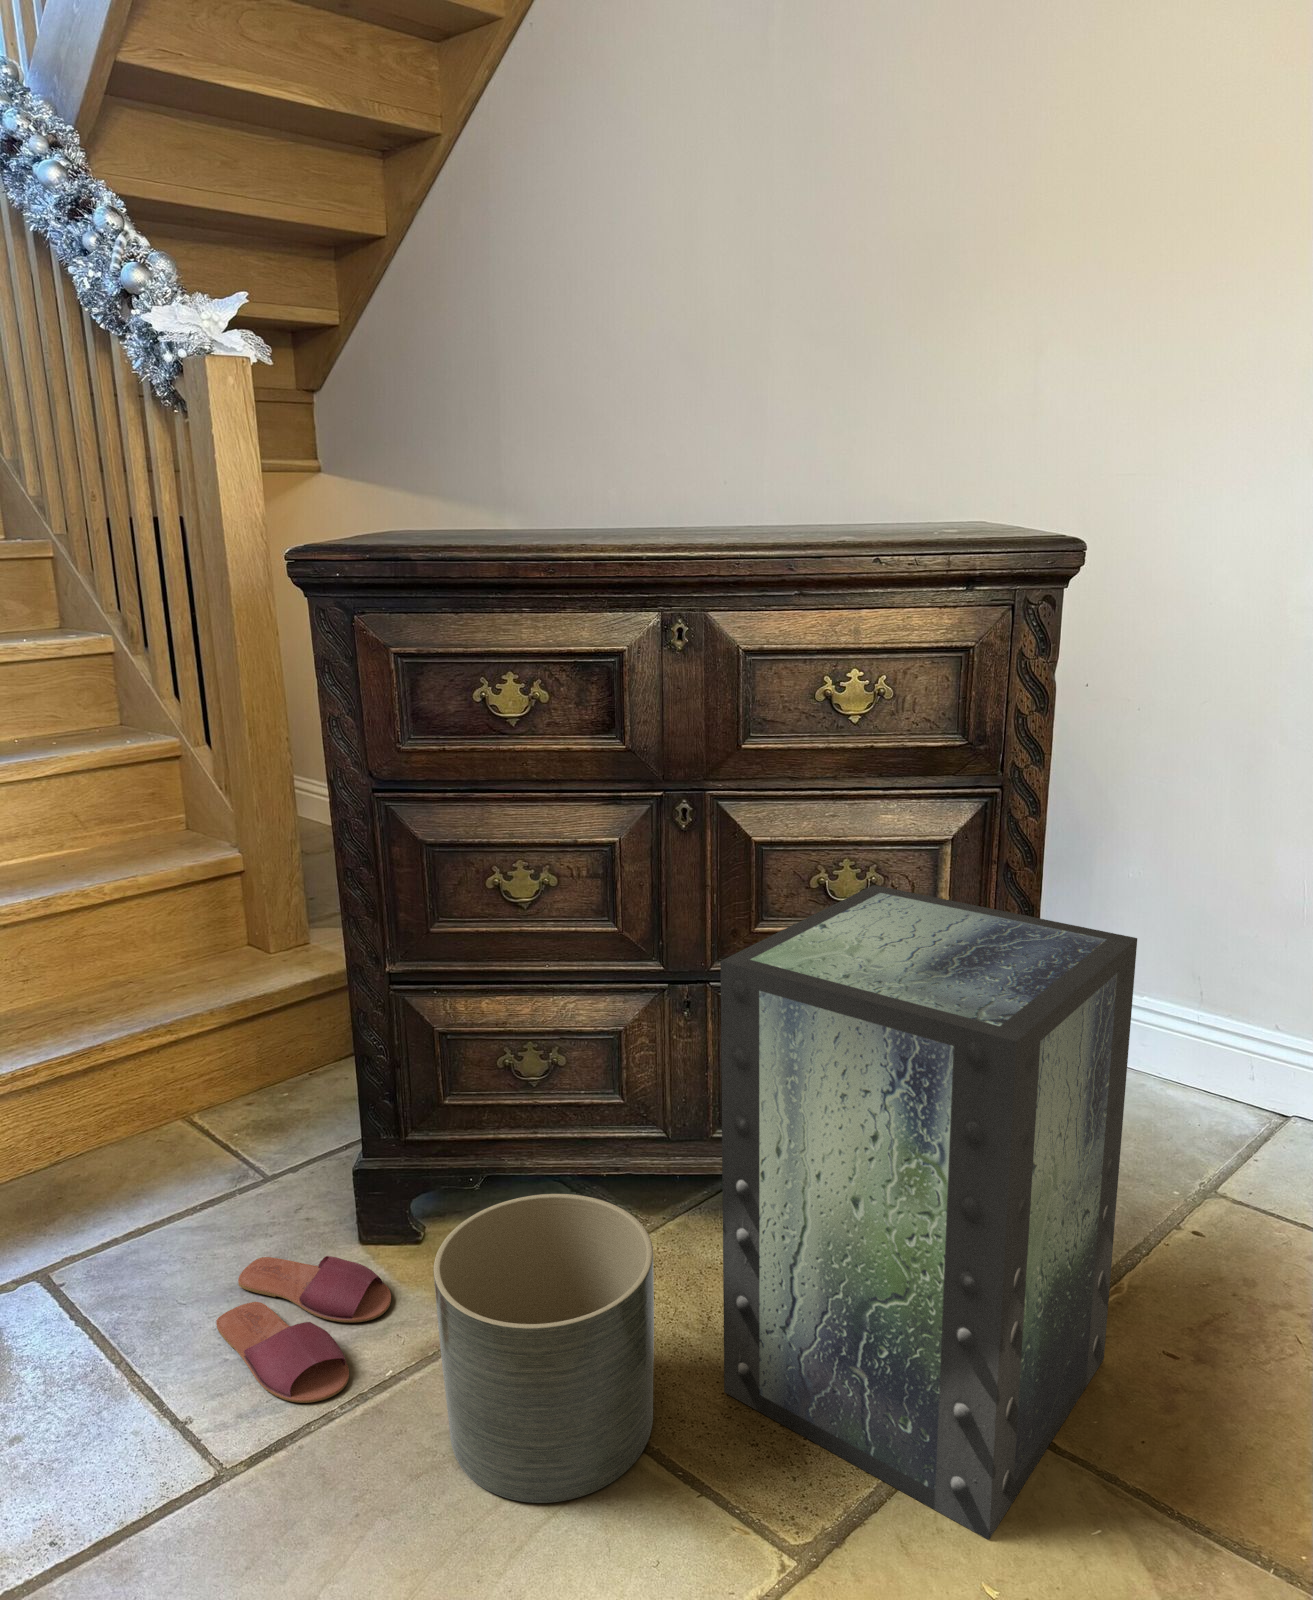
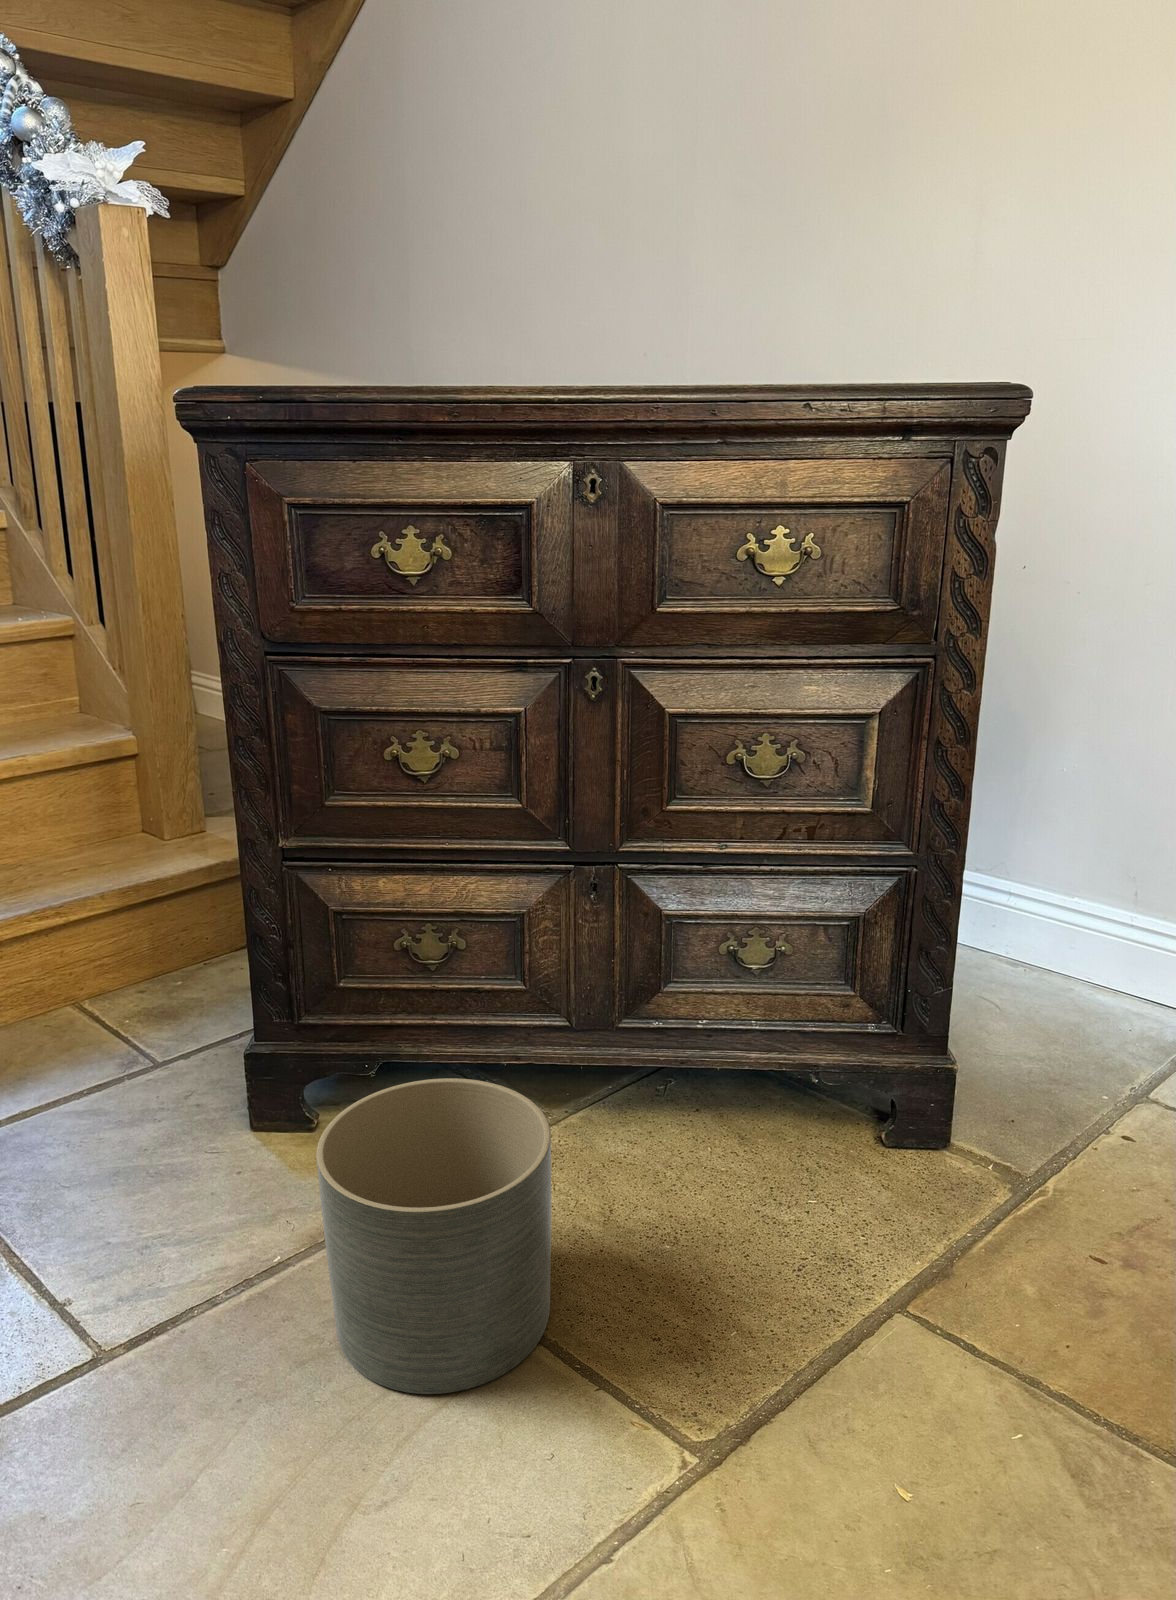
storage box: present [720,885,1137,1540] -> none [626,762,1079,1440]
slippers: present [216,1256,391,1403] -> none [101,1144,284,1289]

